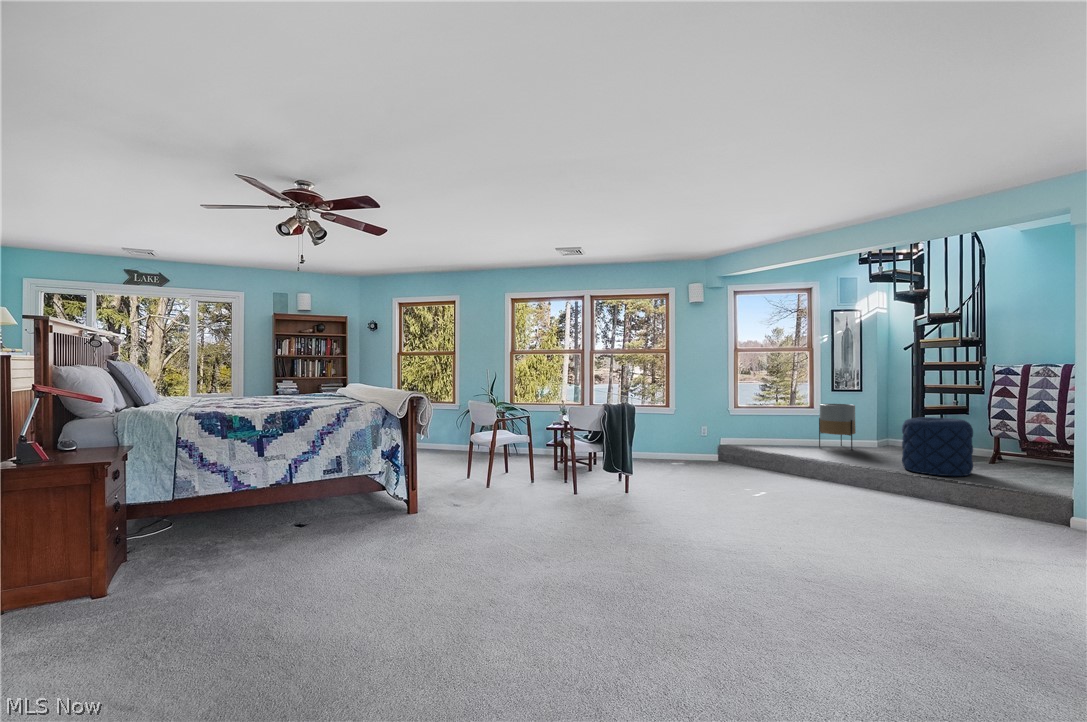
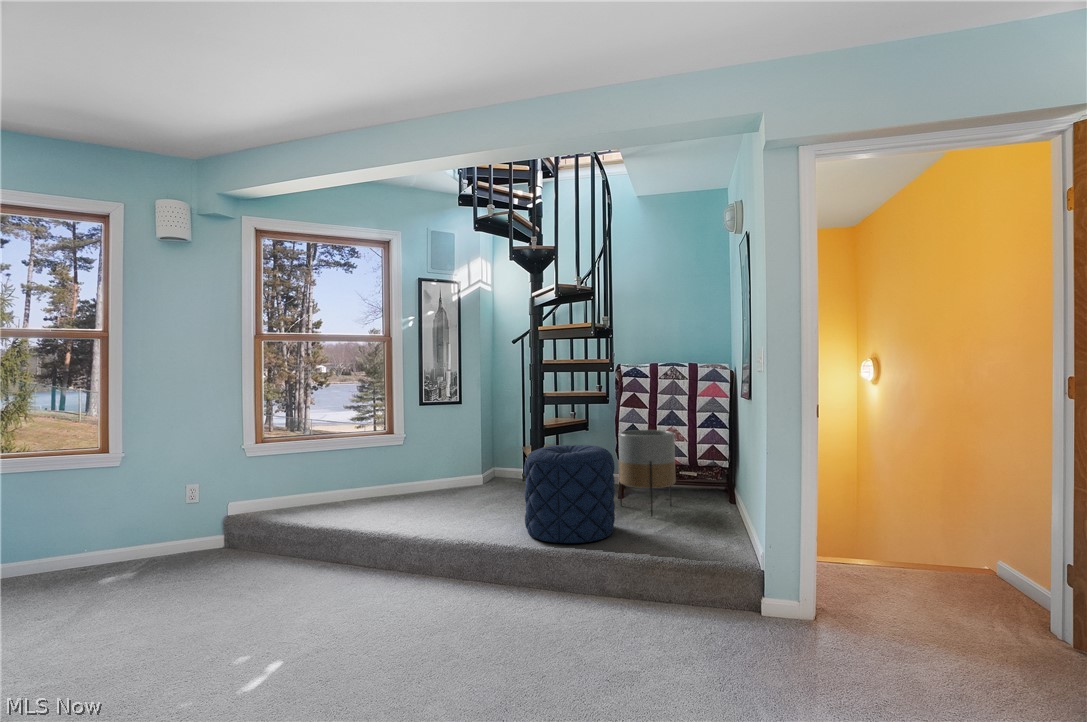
planter: present [819,404,856,450] -> present [619,430,676,516]

